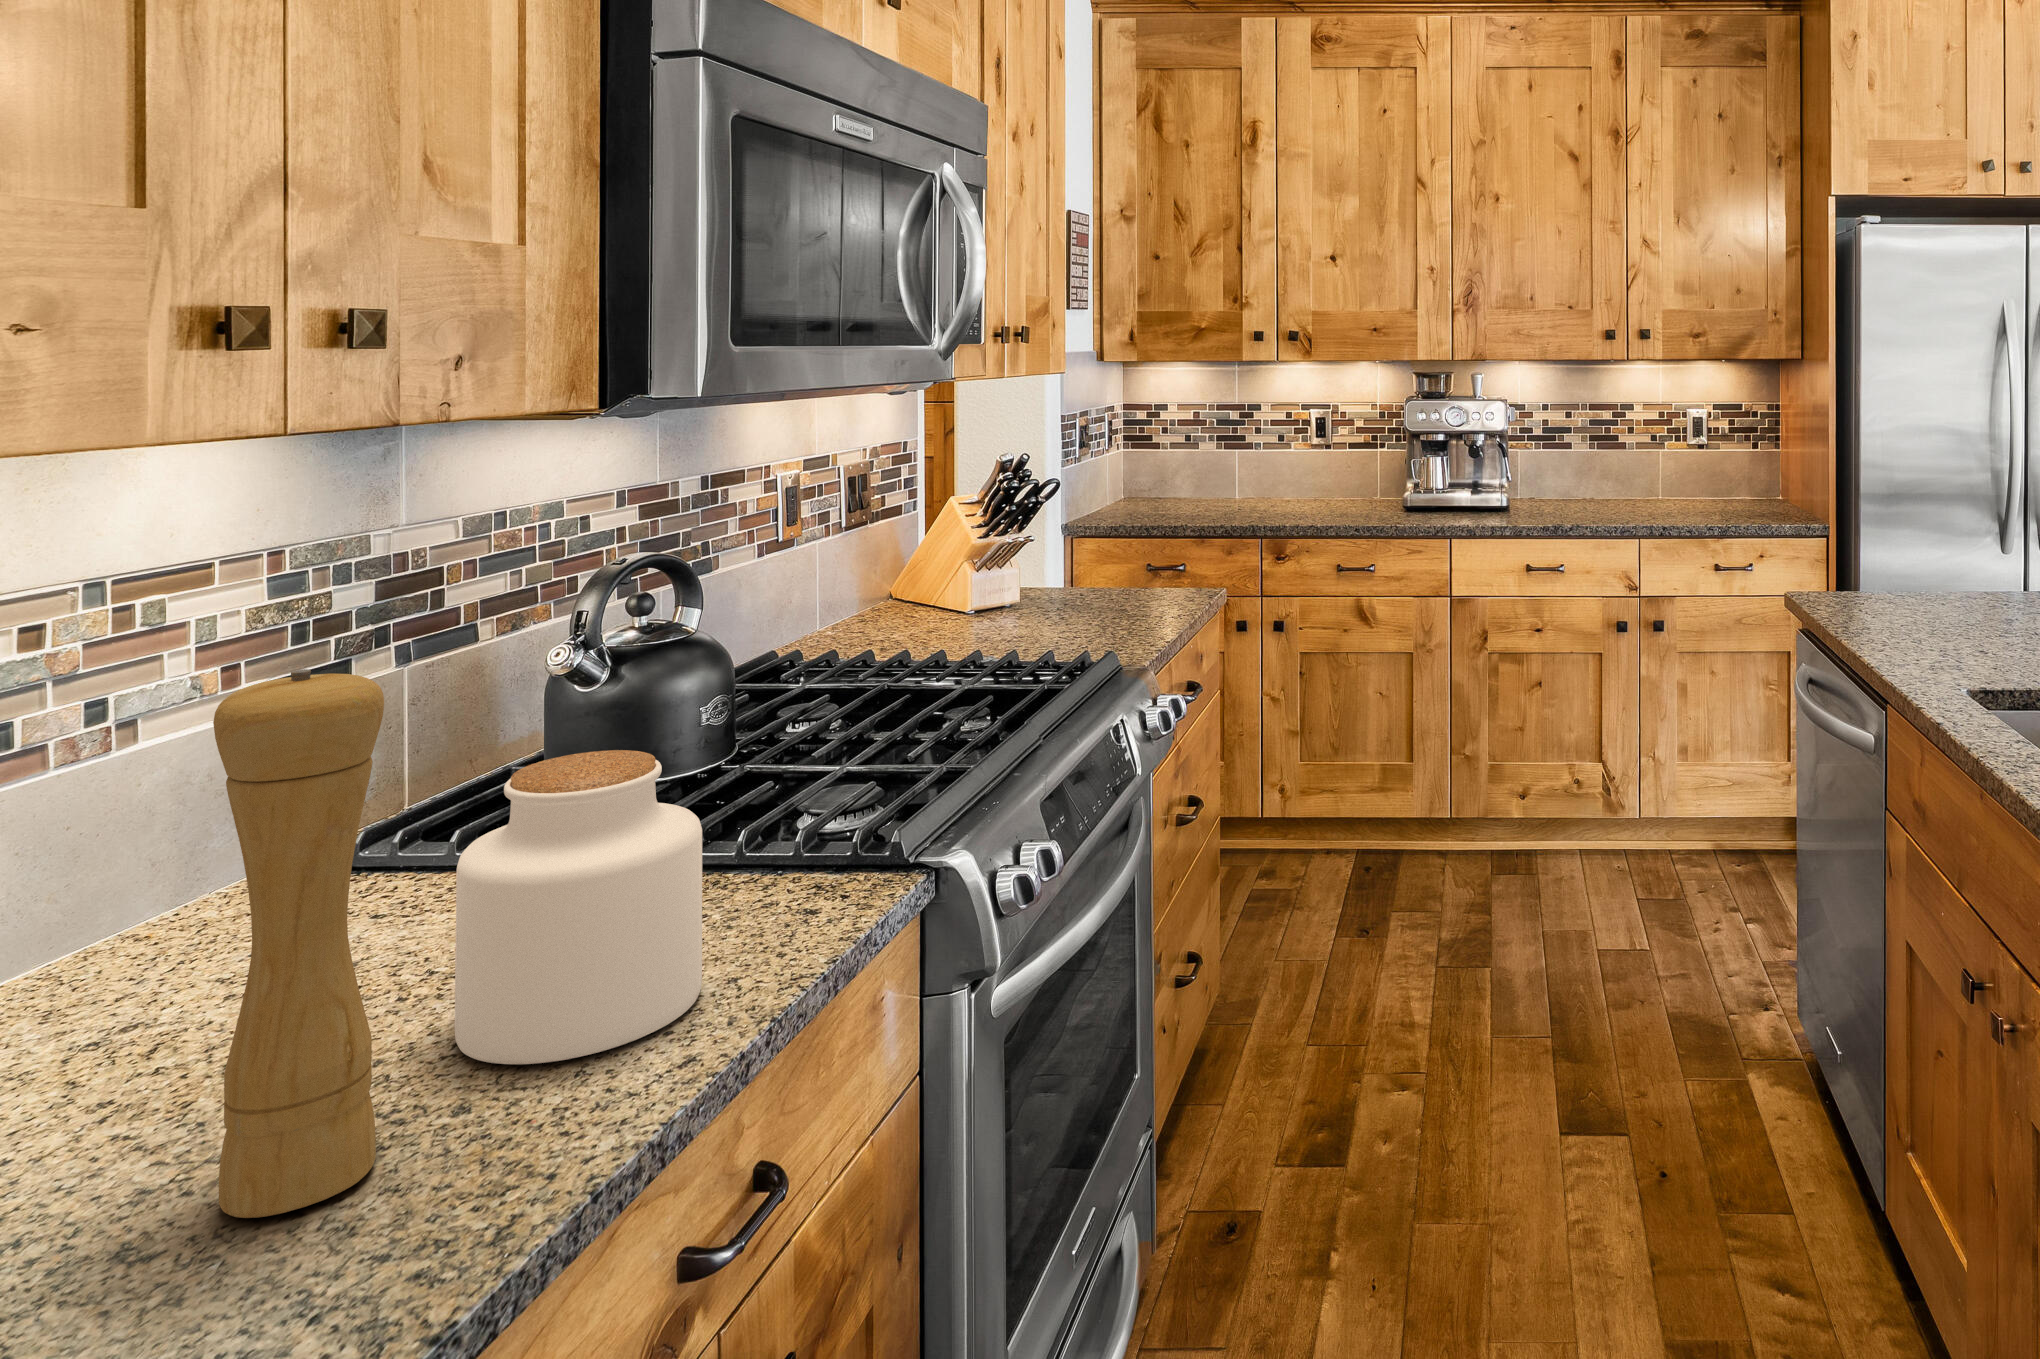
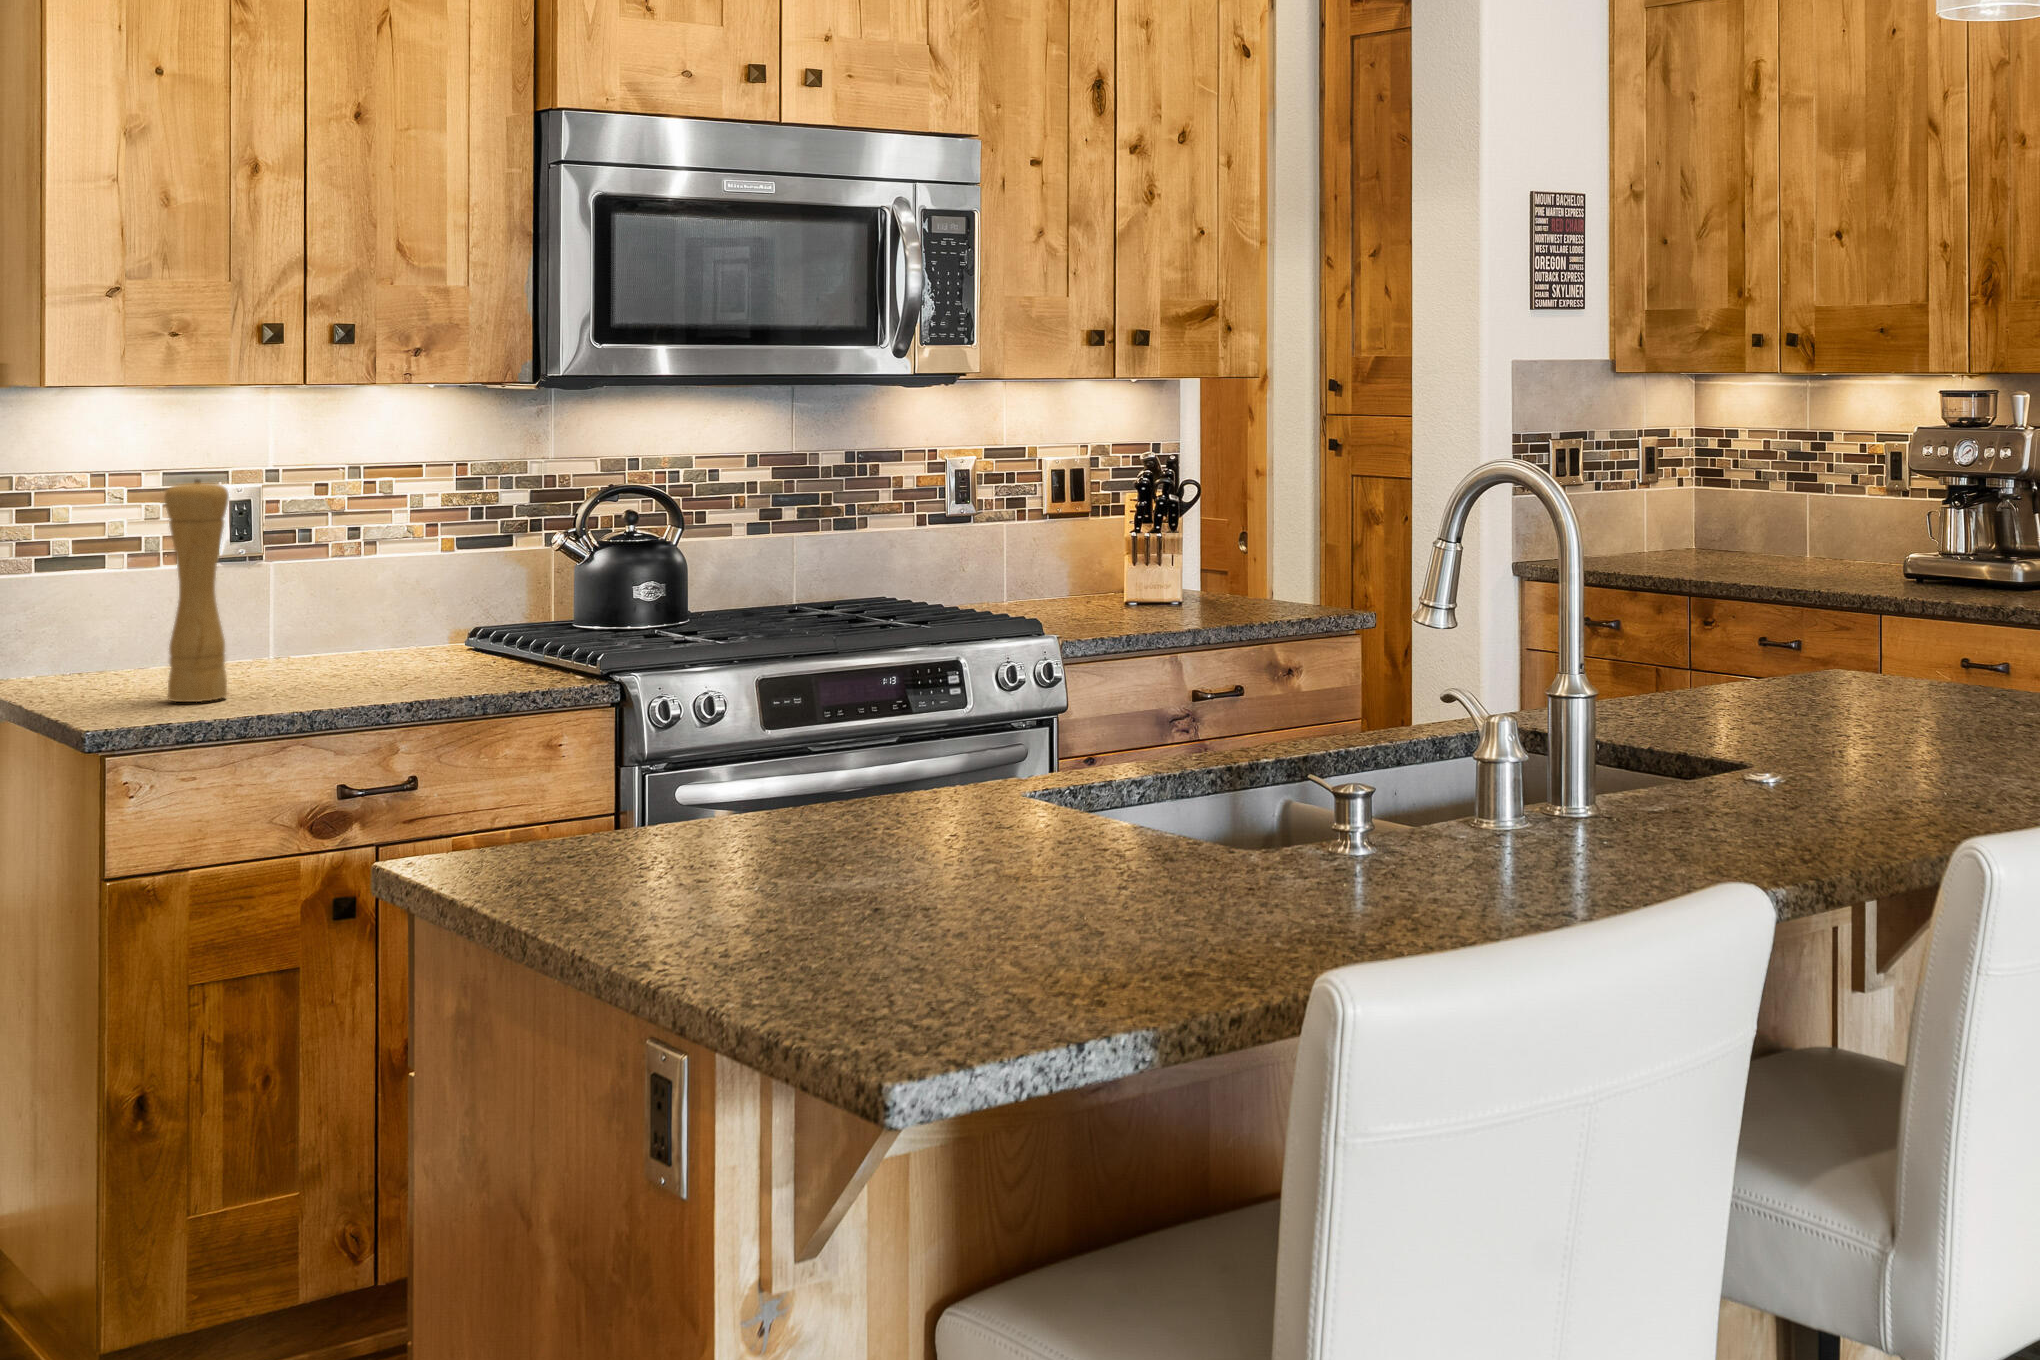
jar: present [455,750,702,1064] -> none [303,557,421,694]

